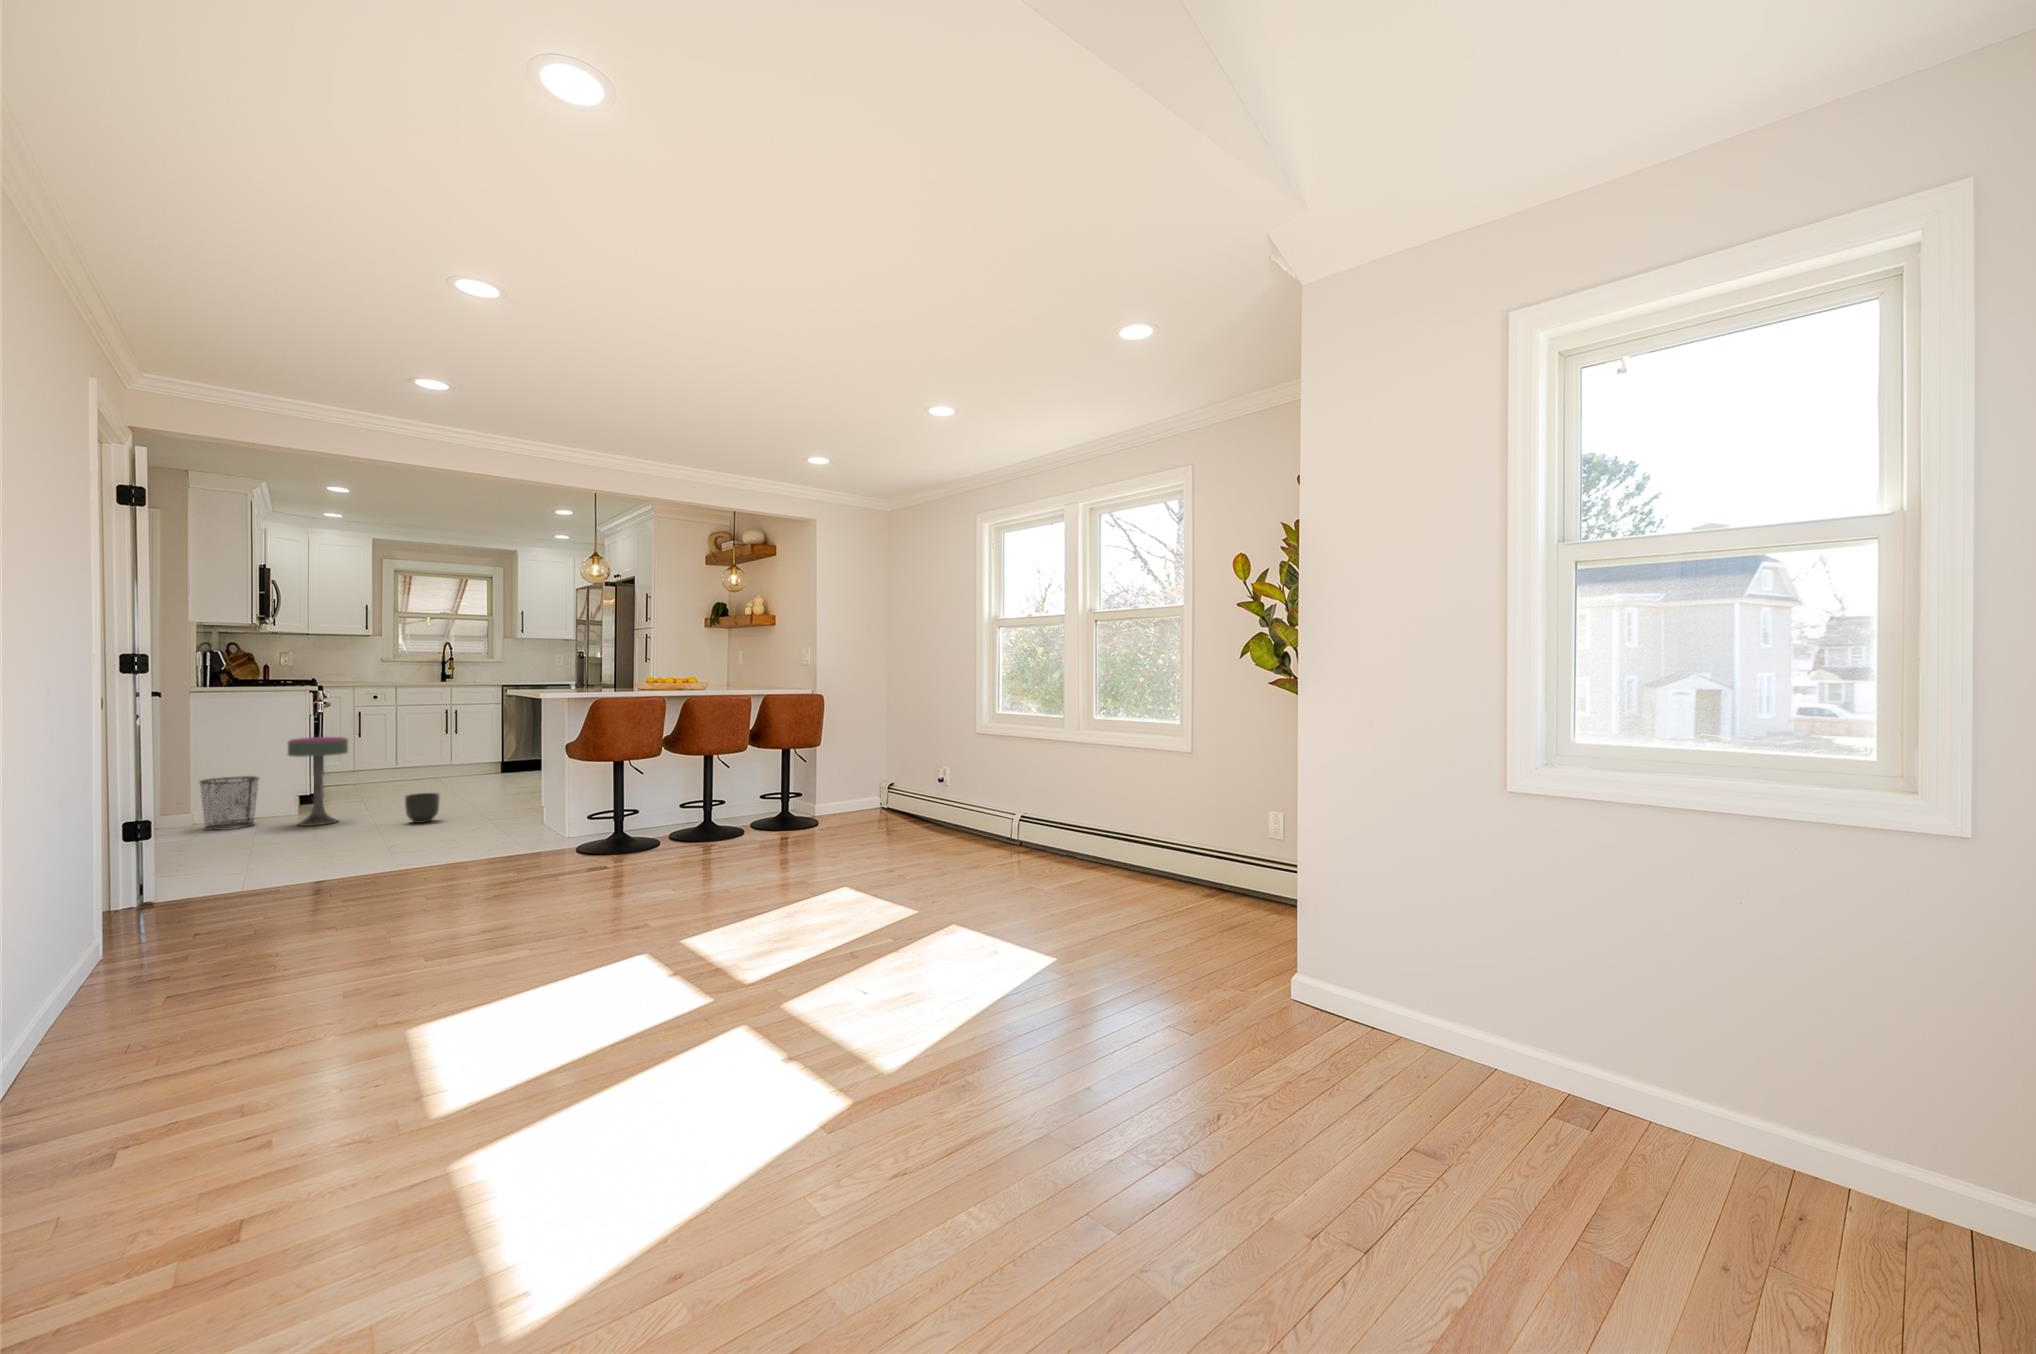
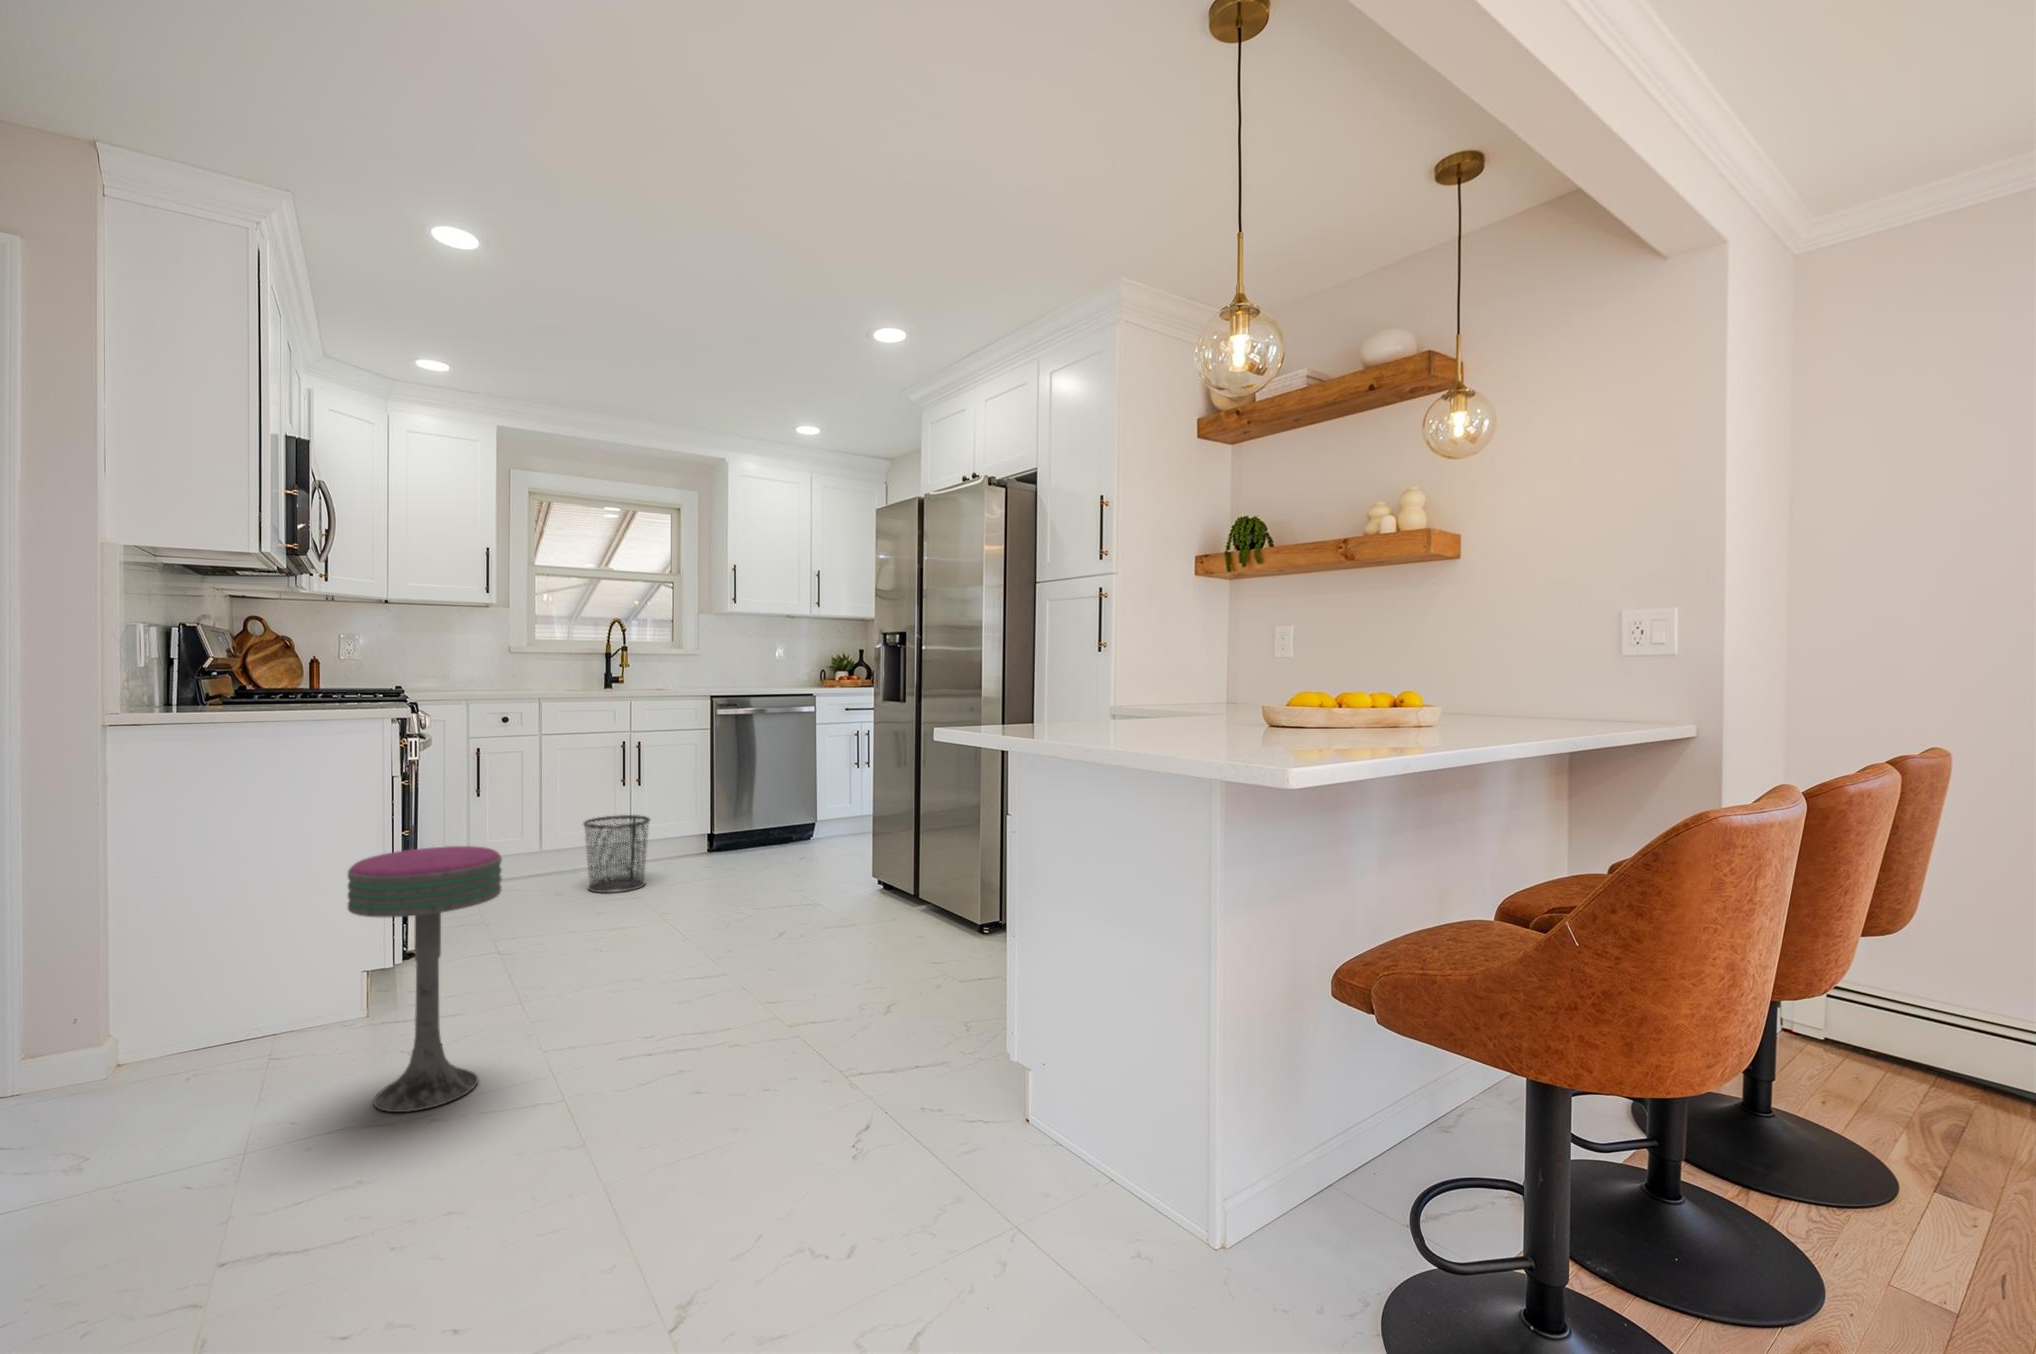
waste bin: present [200,776,259,830] -> present [584,815,650,893]
planter: present [405,793,440,823] -> none [659,1002,742,1102]

